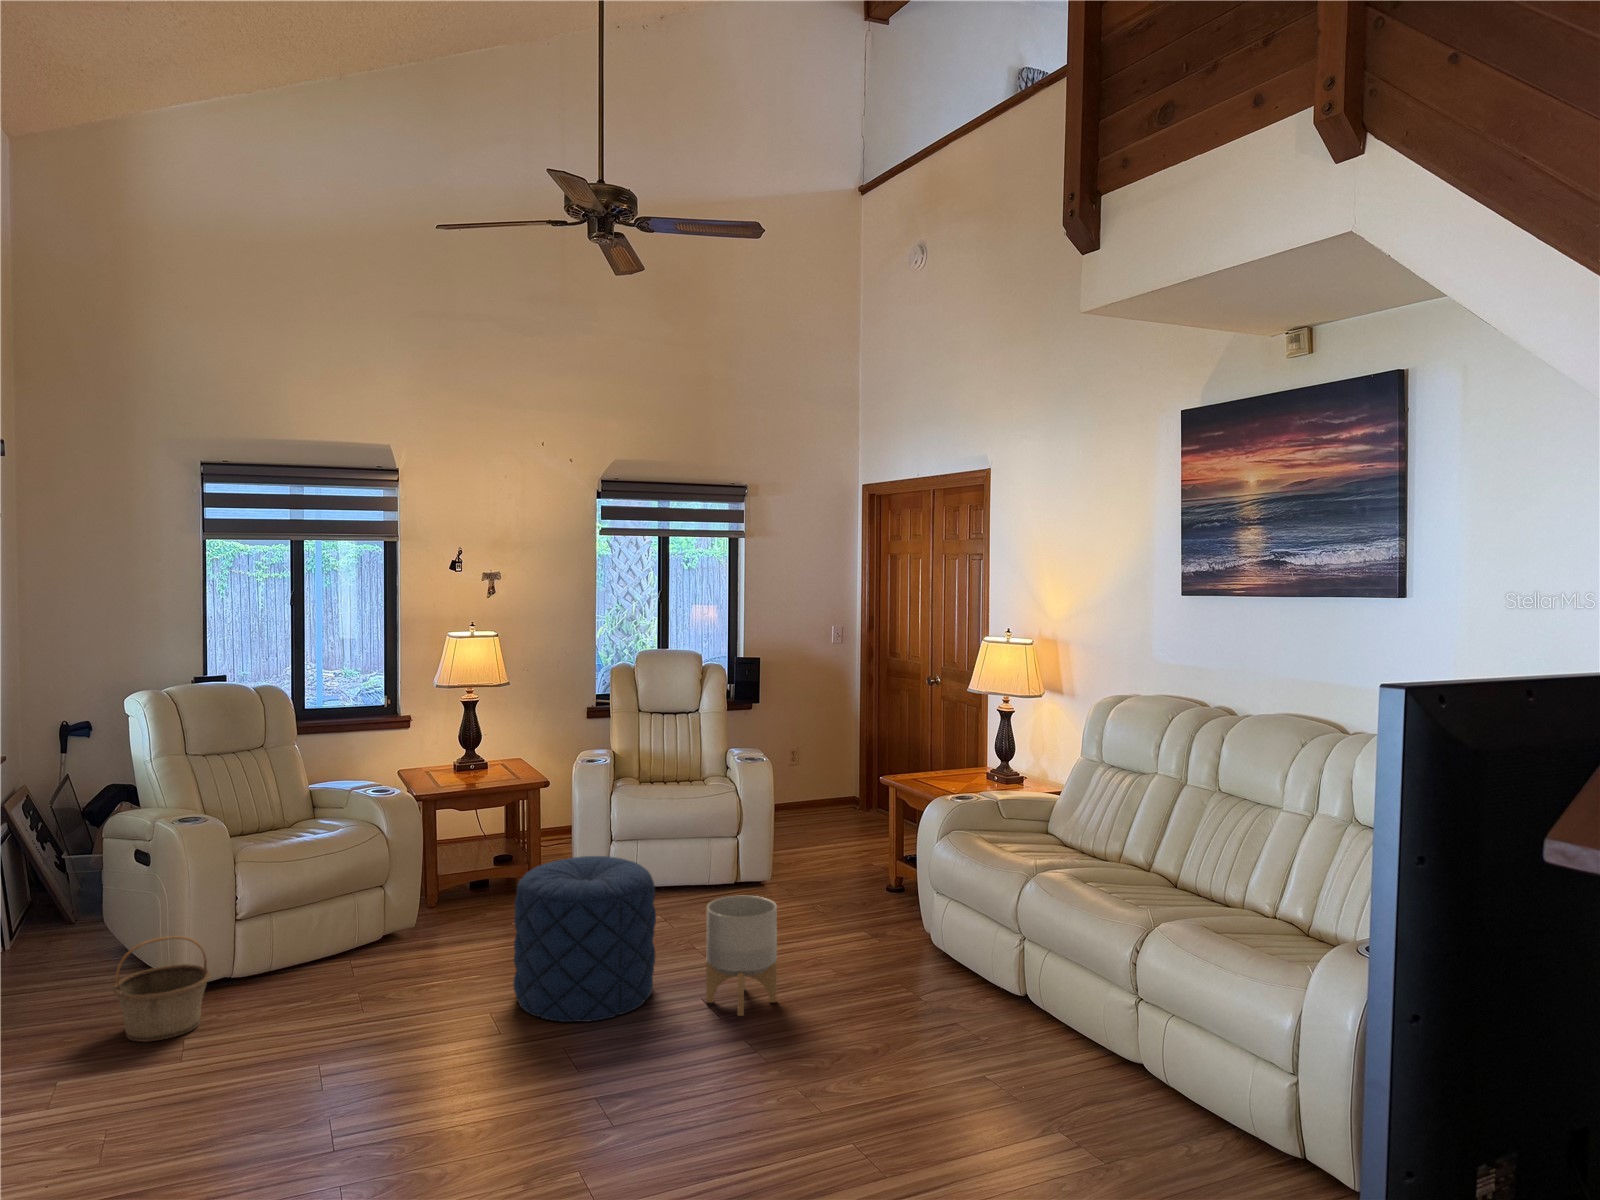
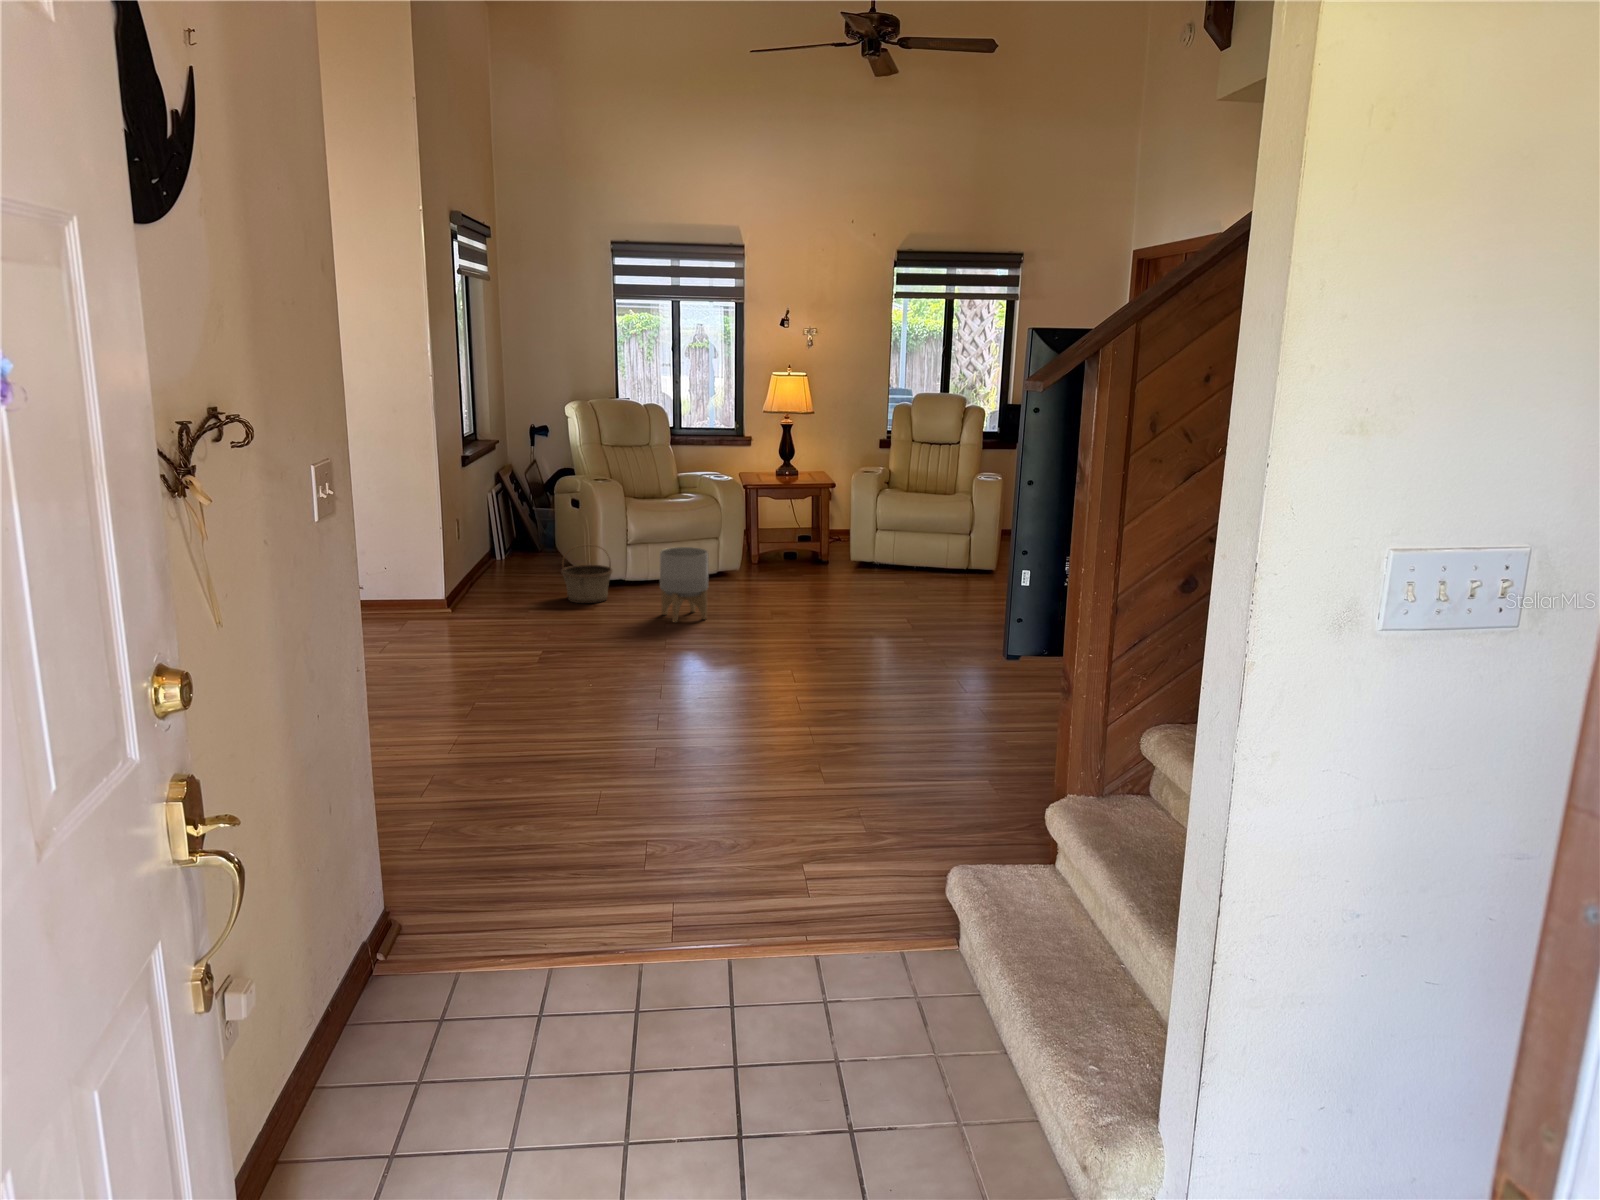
pouf: present [513,856,656,1022] -> none [790,523,886,624]
planter: present [706,896,777,1016] -> present [660,547,709,622]

